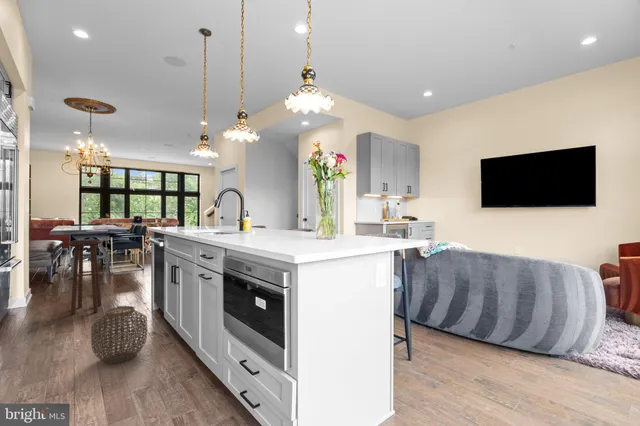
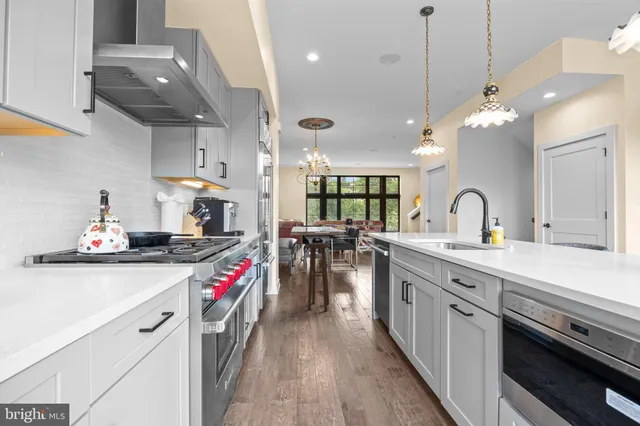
woven basket: present [91,306,147,364] -> none [330,319,379,380]

